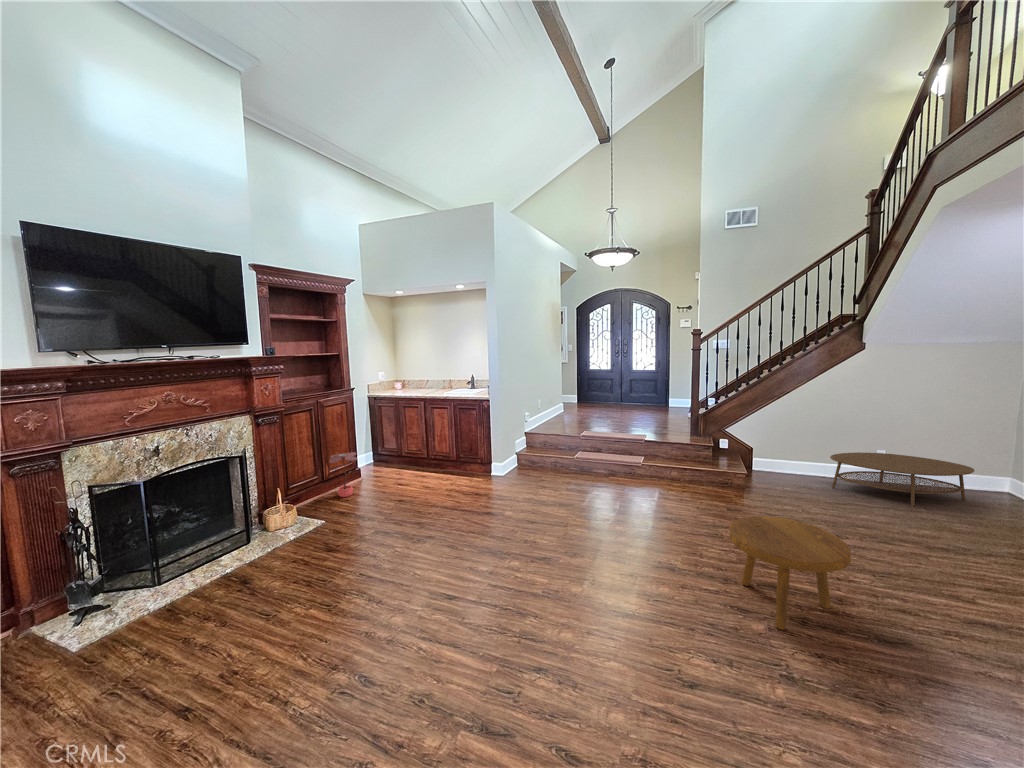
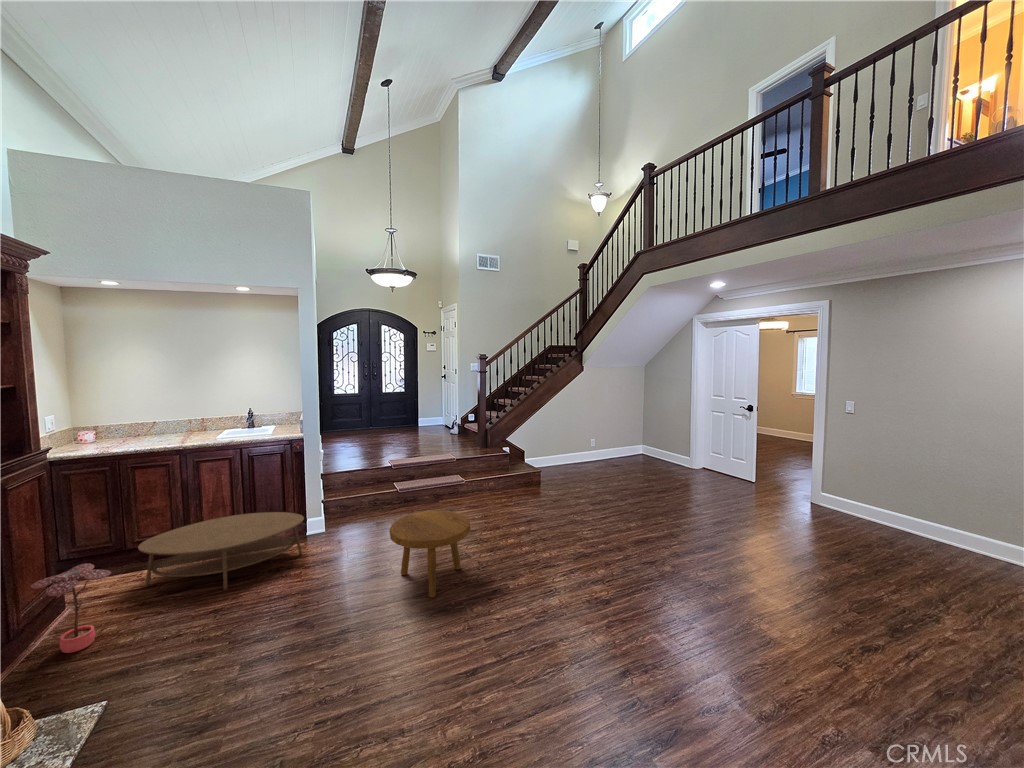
coffee table: present [830,453,974,507] -> present [138,512,304,590]
footstool: present [729,516,851,630] -> present [389,510,471,598]

